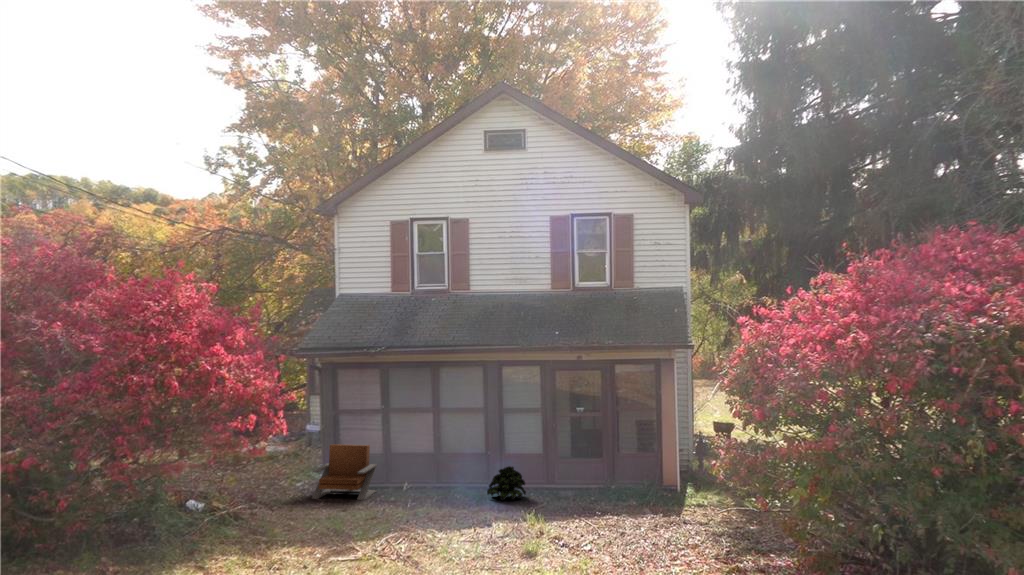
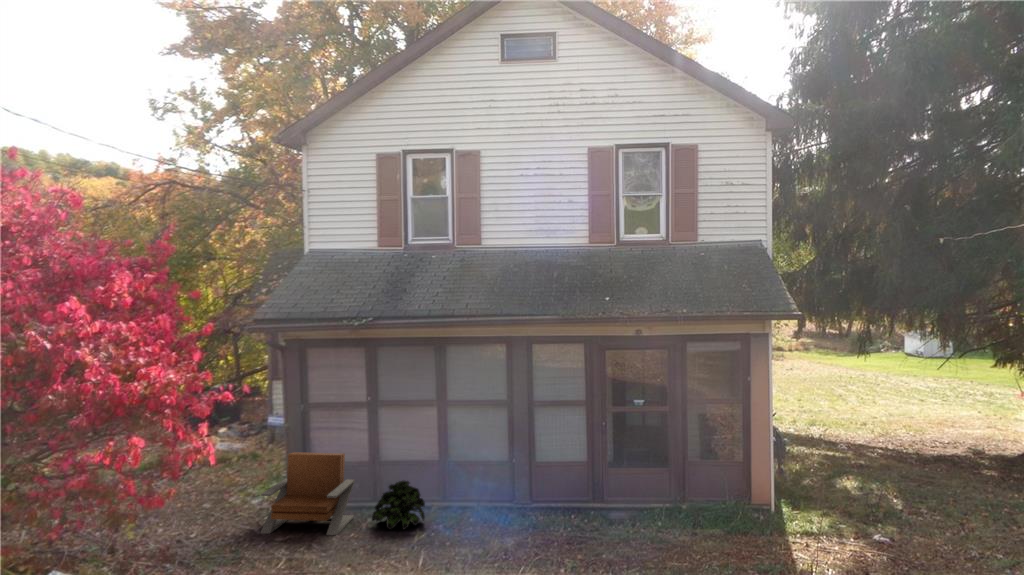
potted plant: present [487,466,526,500] -> present [372,481,425,530]

